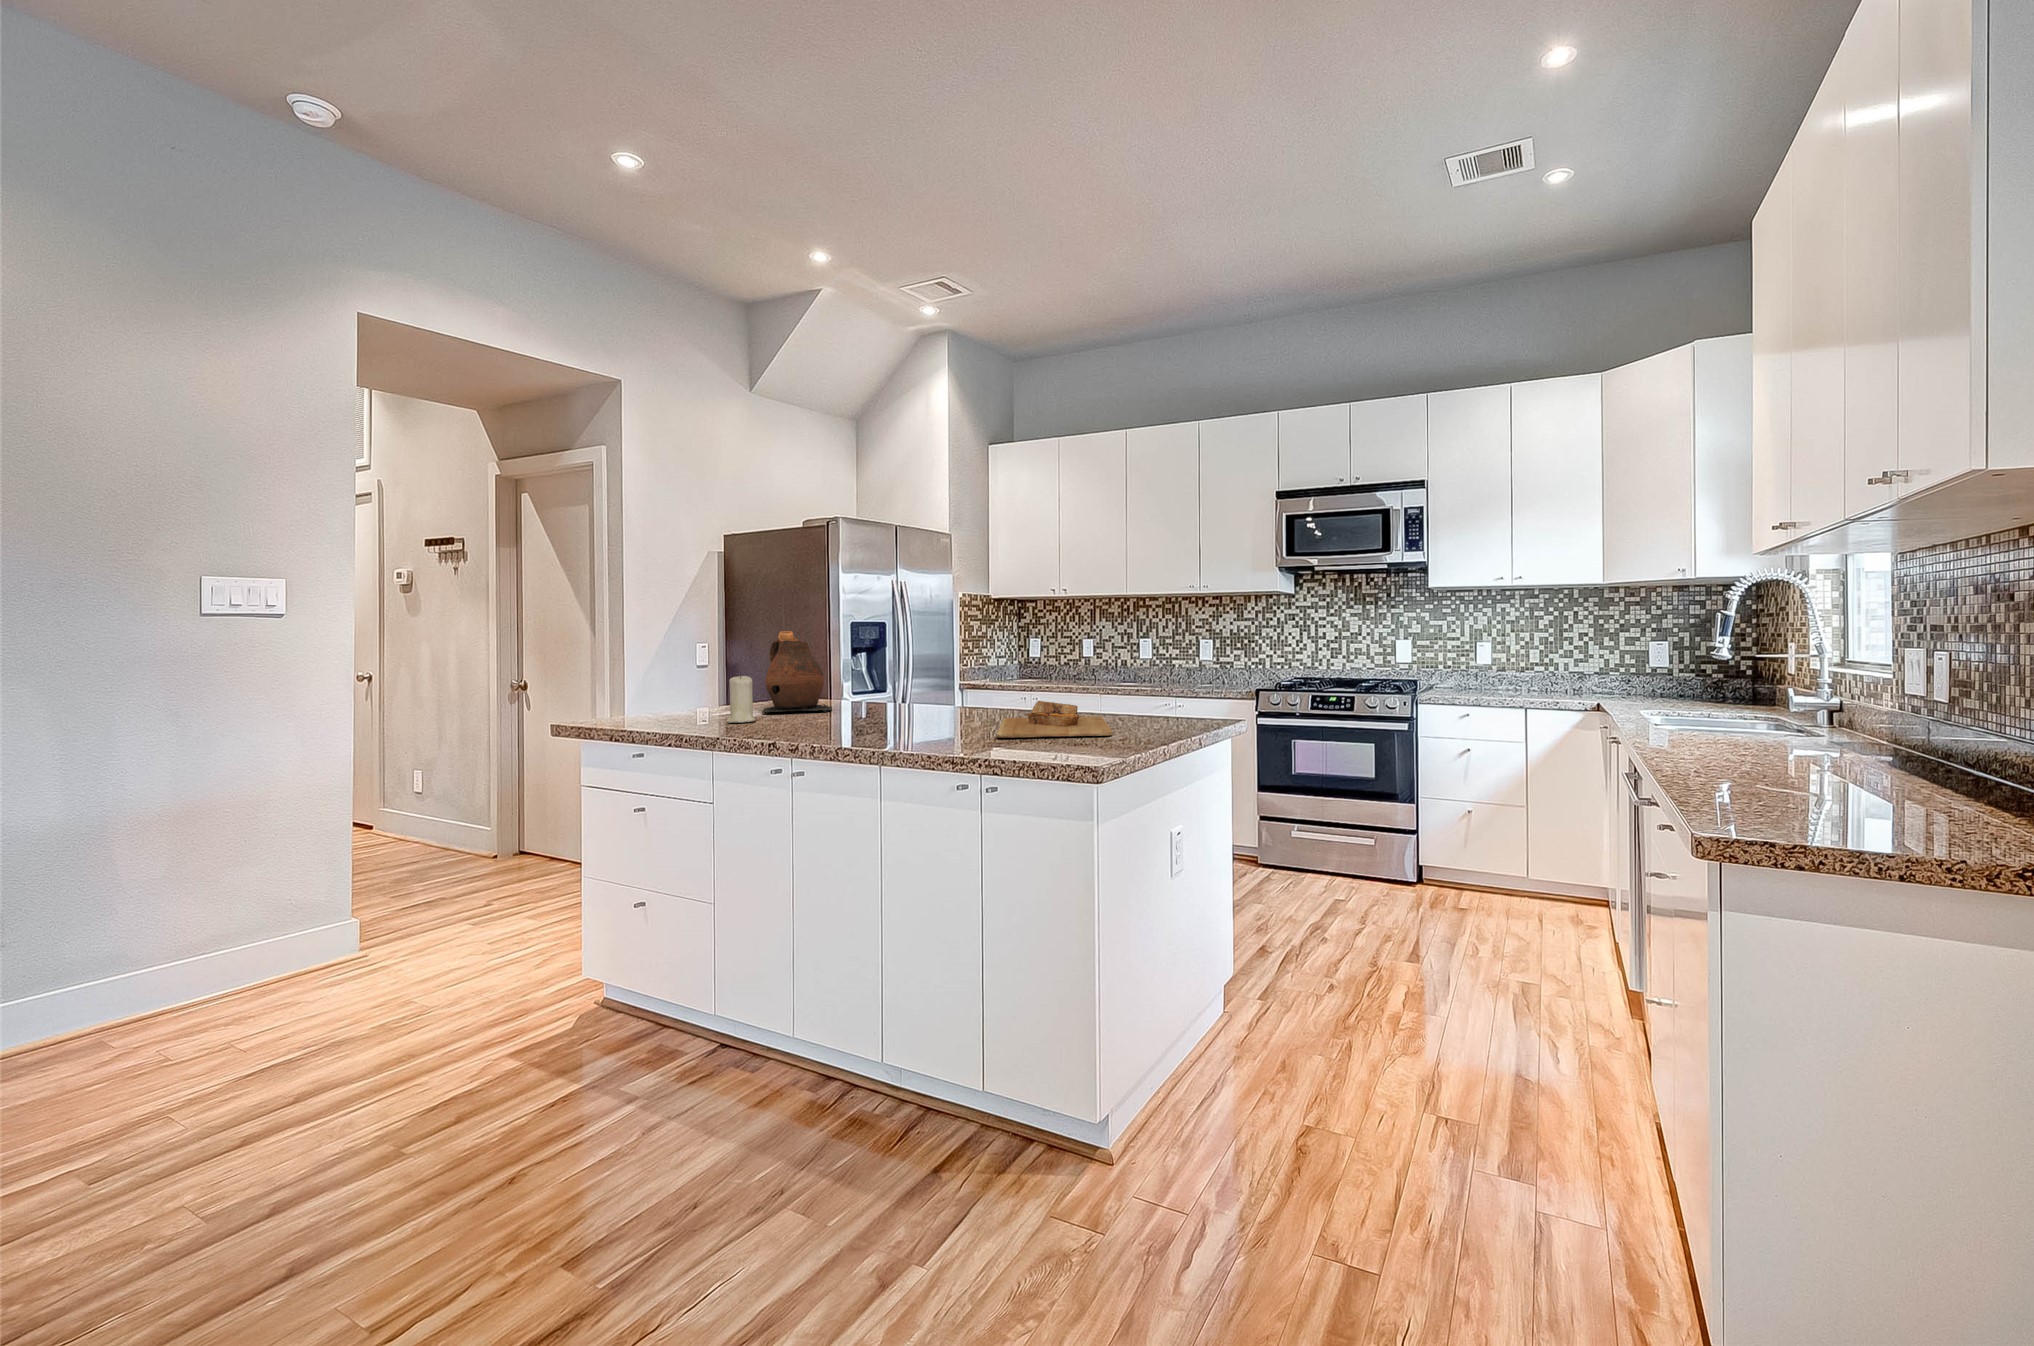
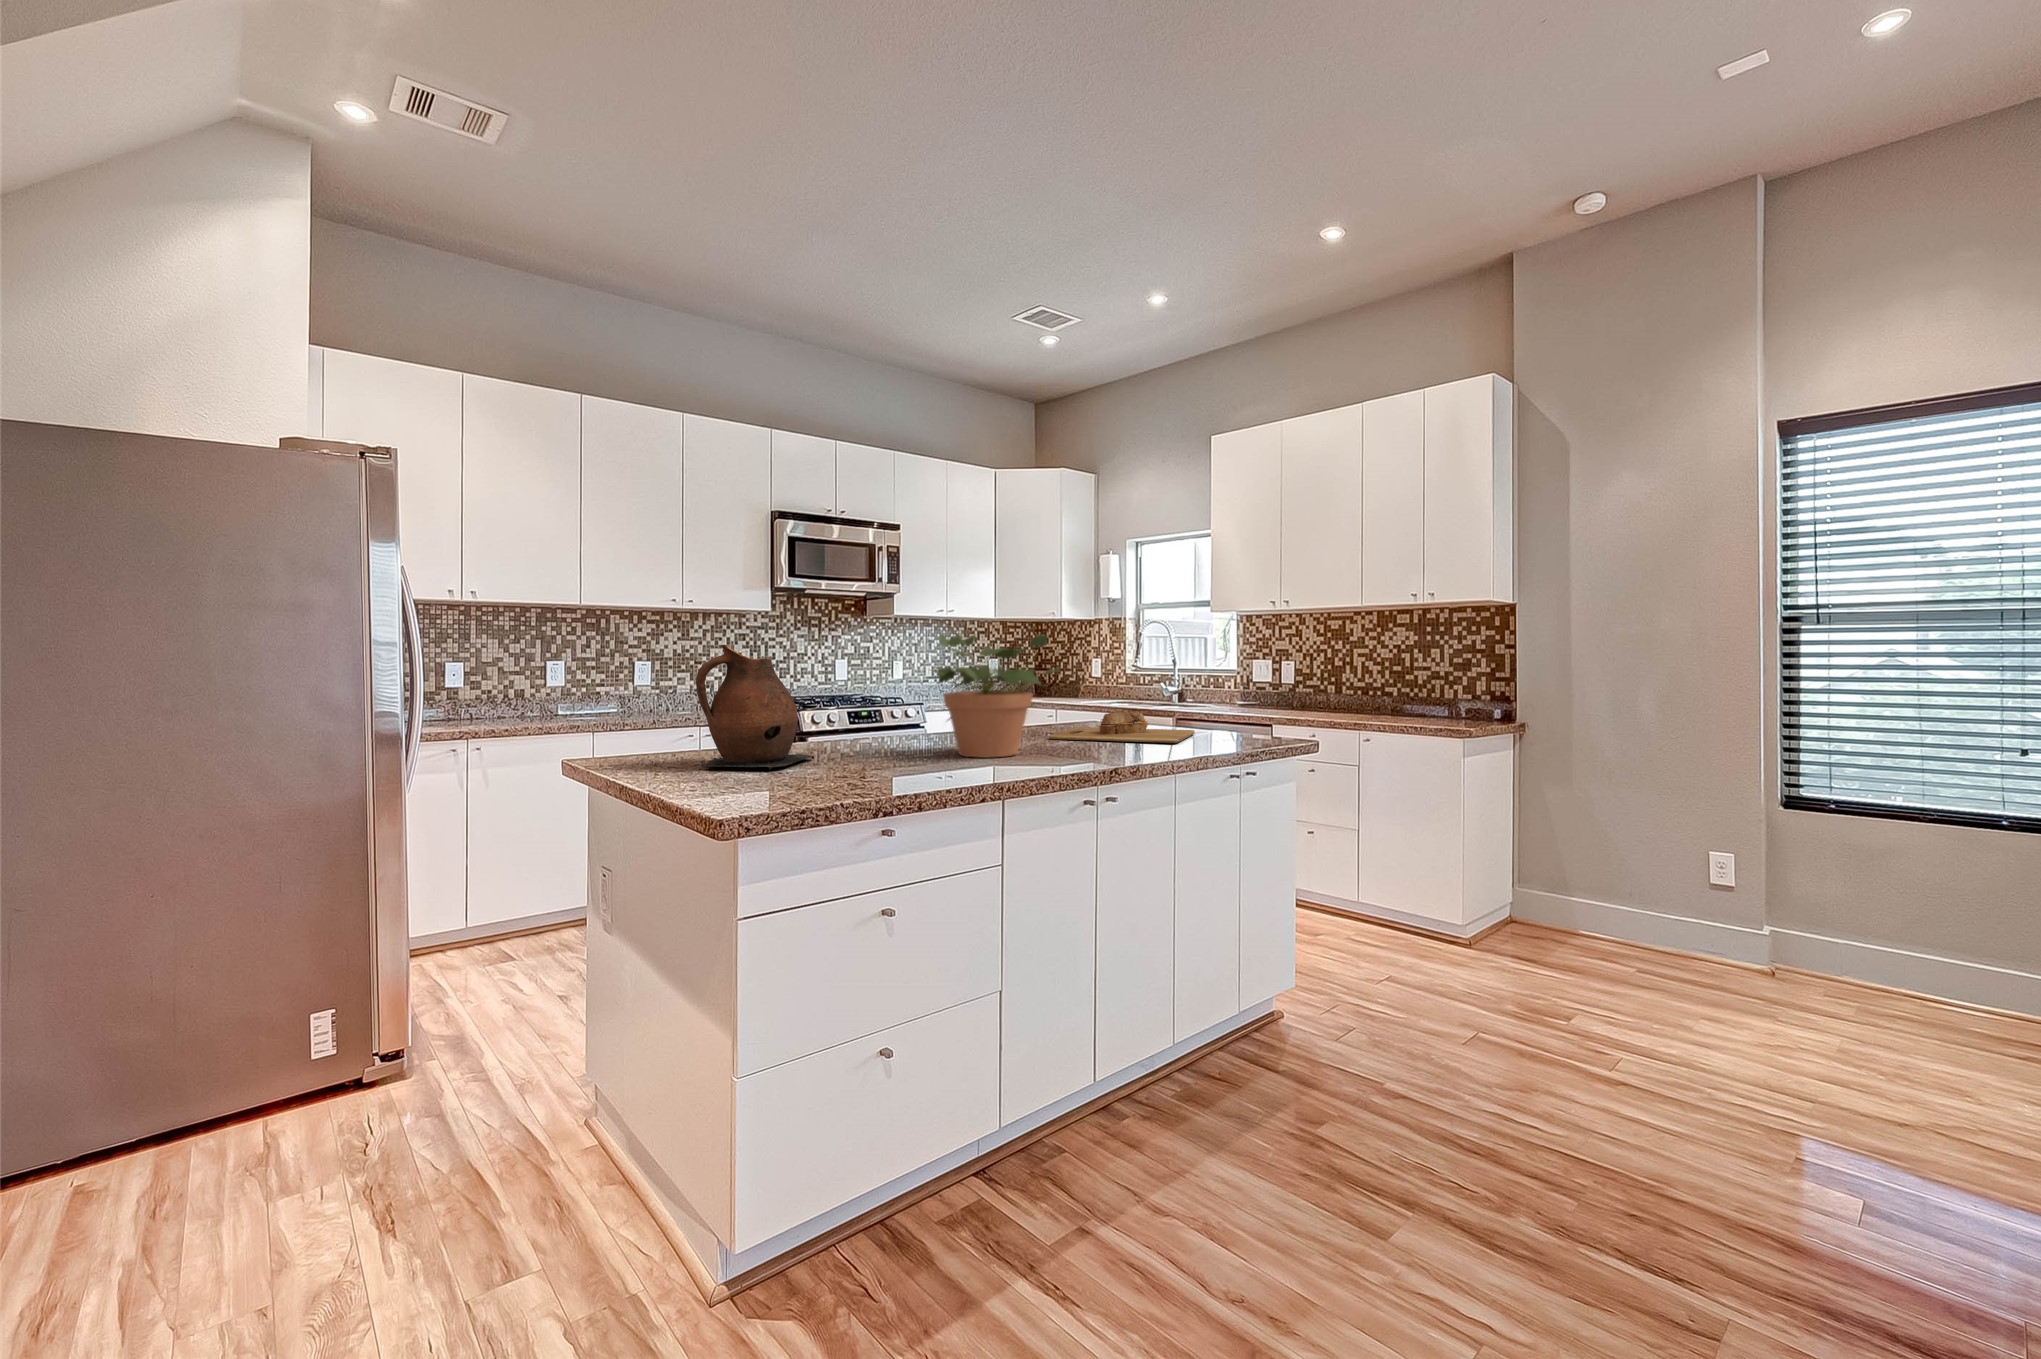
potted plant: none [827,620,931,726] -> present [936,634,1058,758]
candle: present [727,674,755,723] -> none [835,706,877,778]

